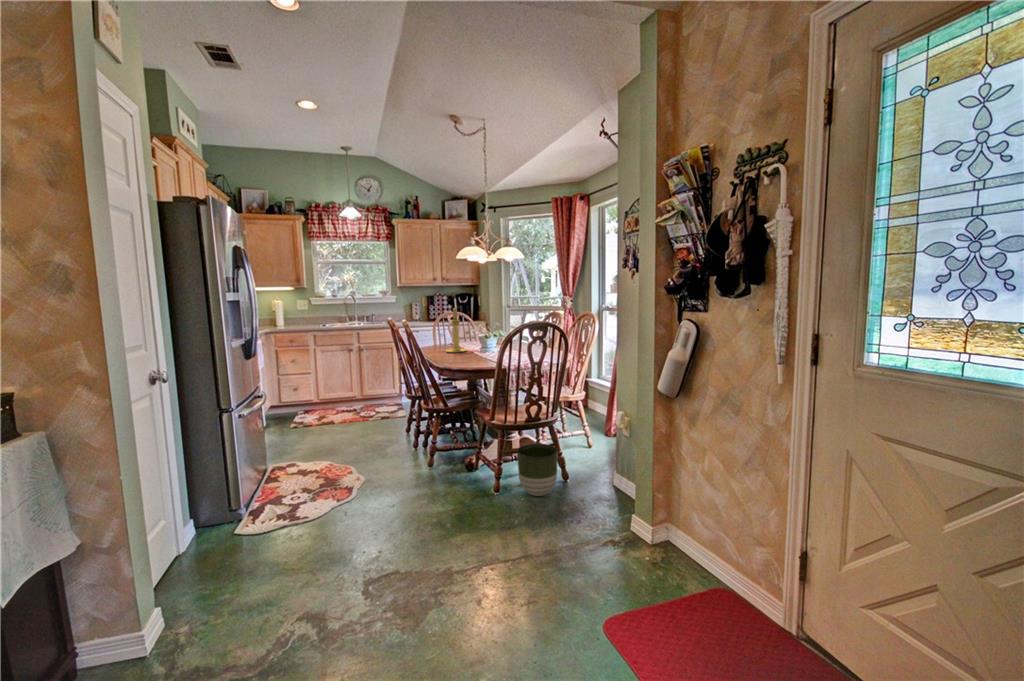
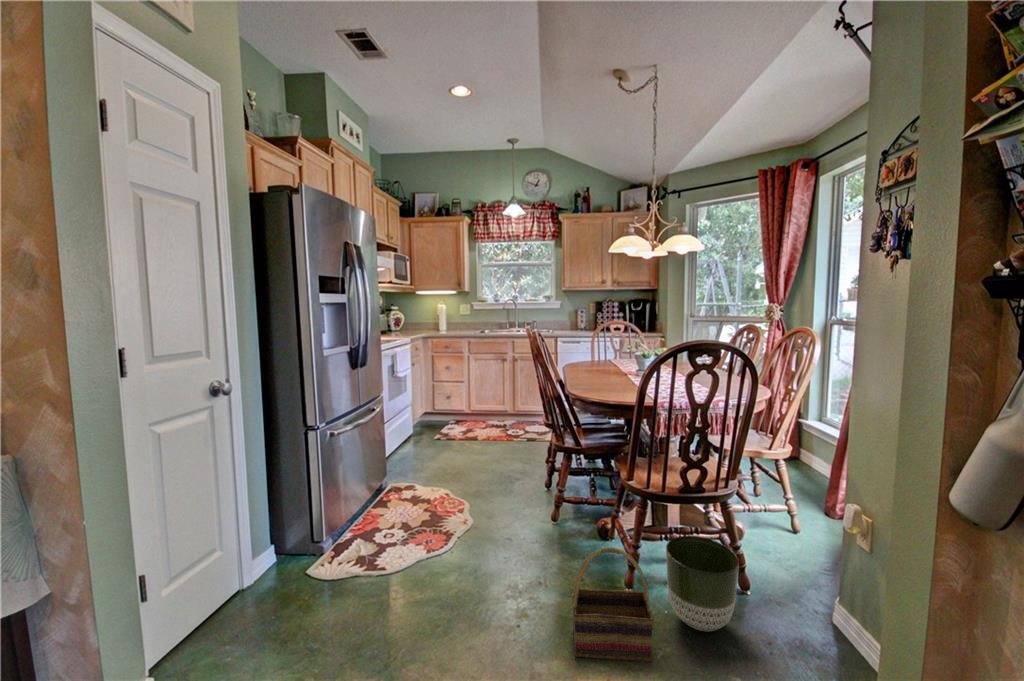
candle holder: present [446,308,467,353] -> none [589,316,618,375]
basket: none [463,452,516,522] -> present [572,547,654,662]

